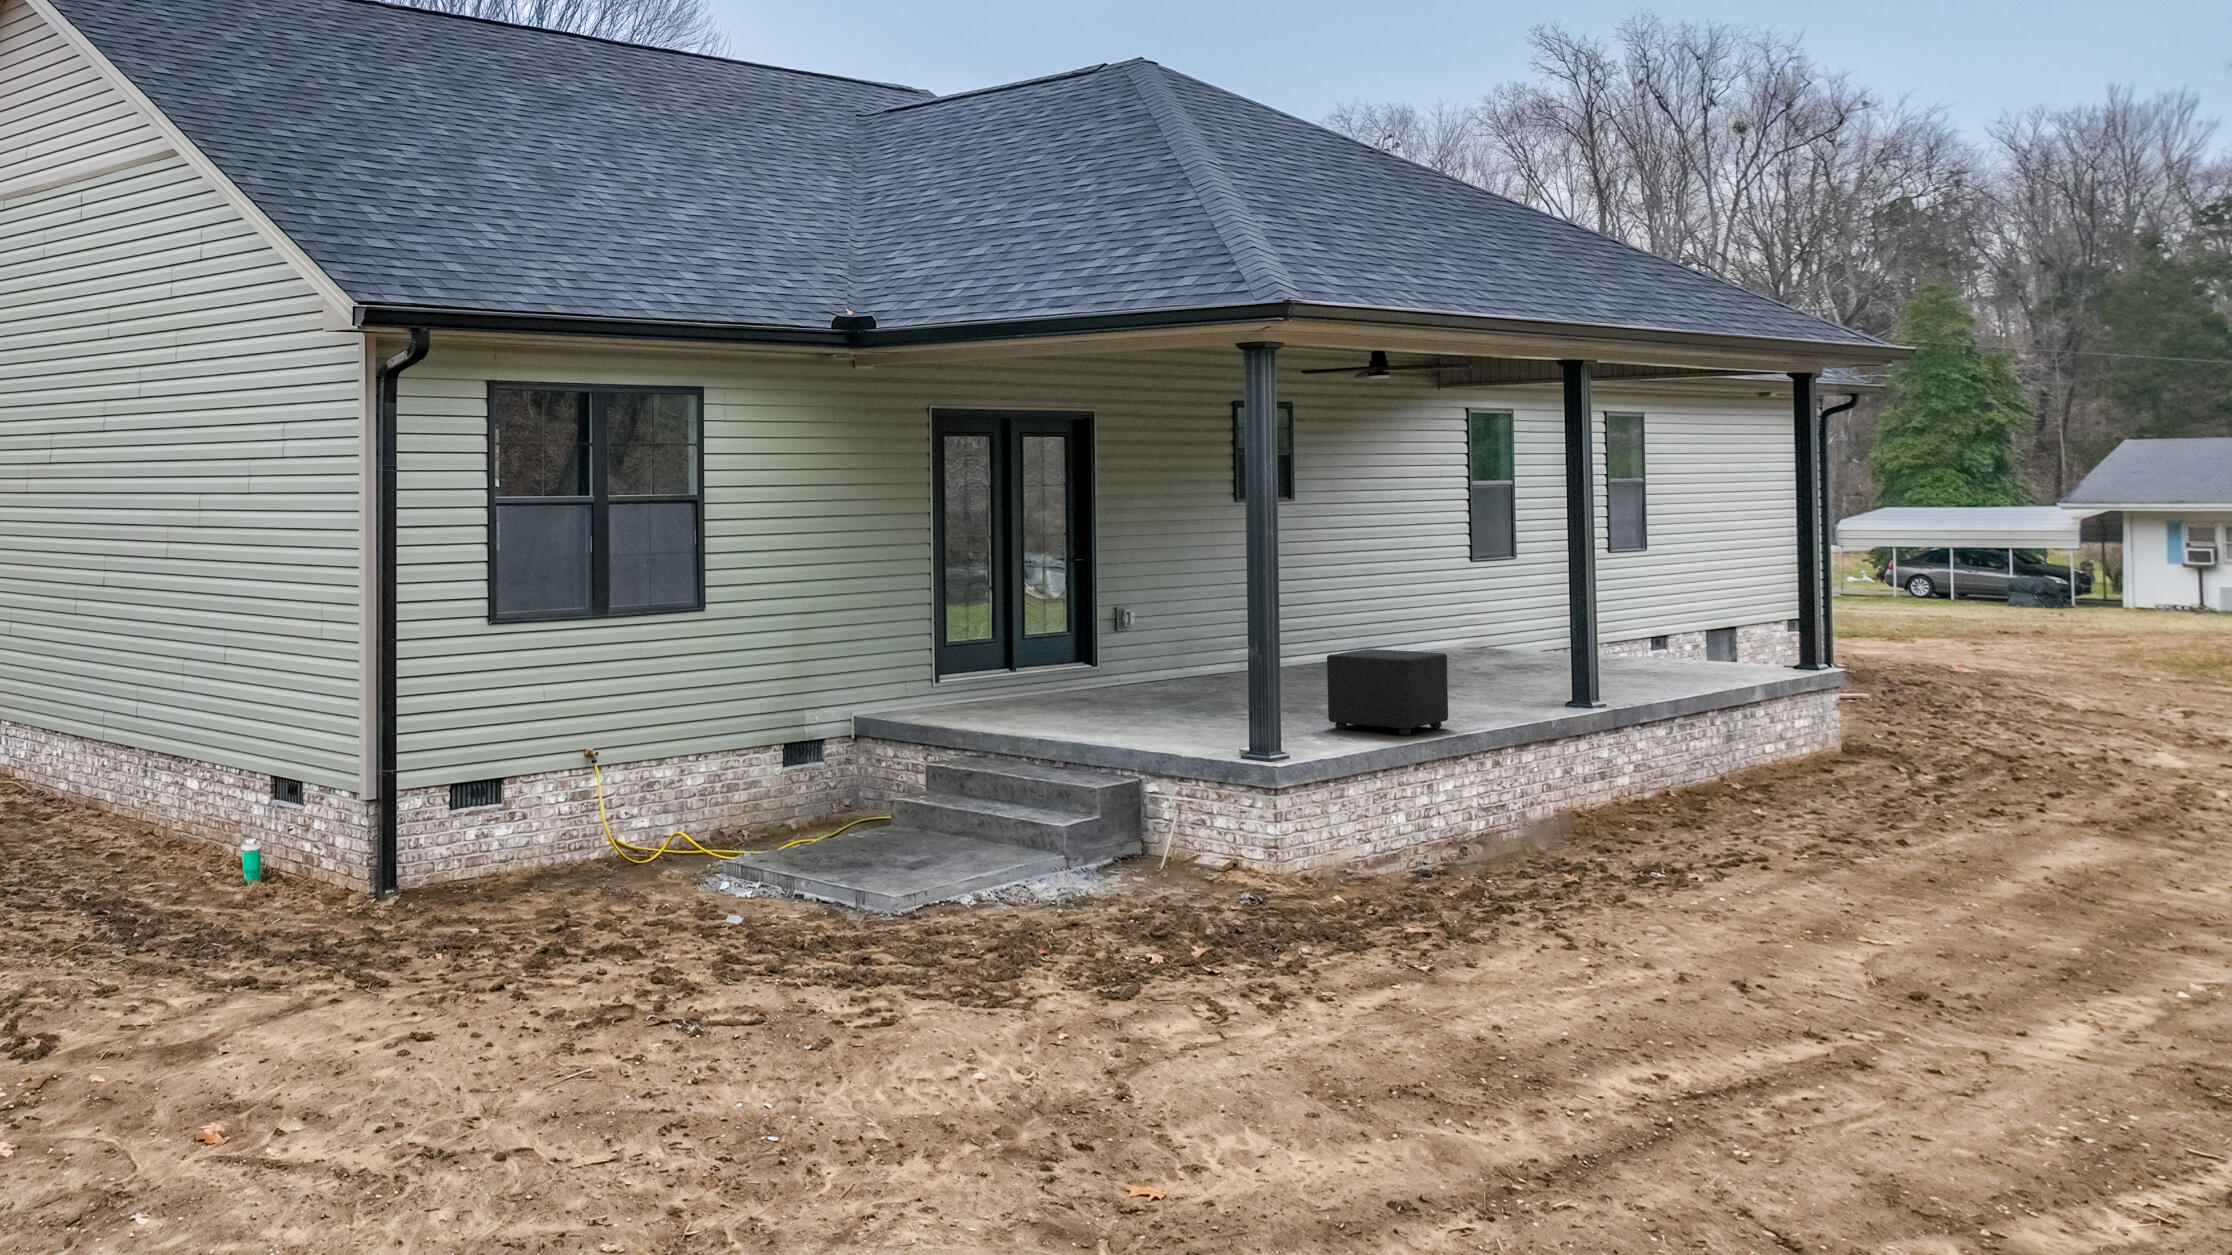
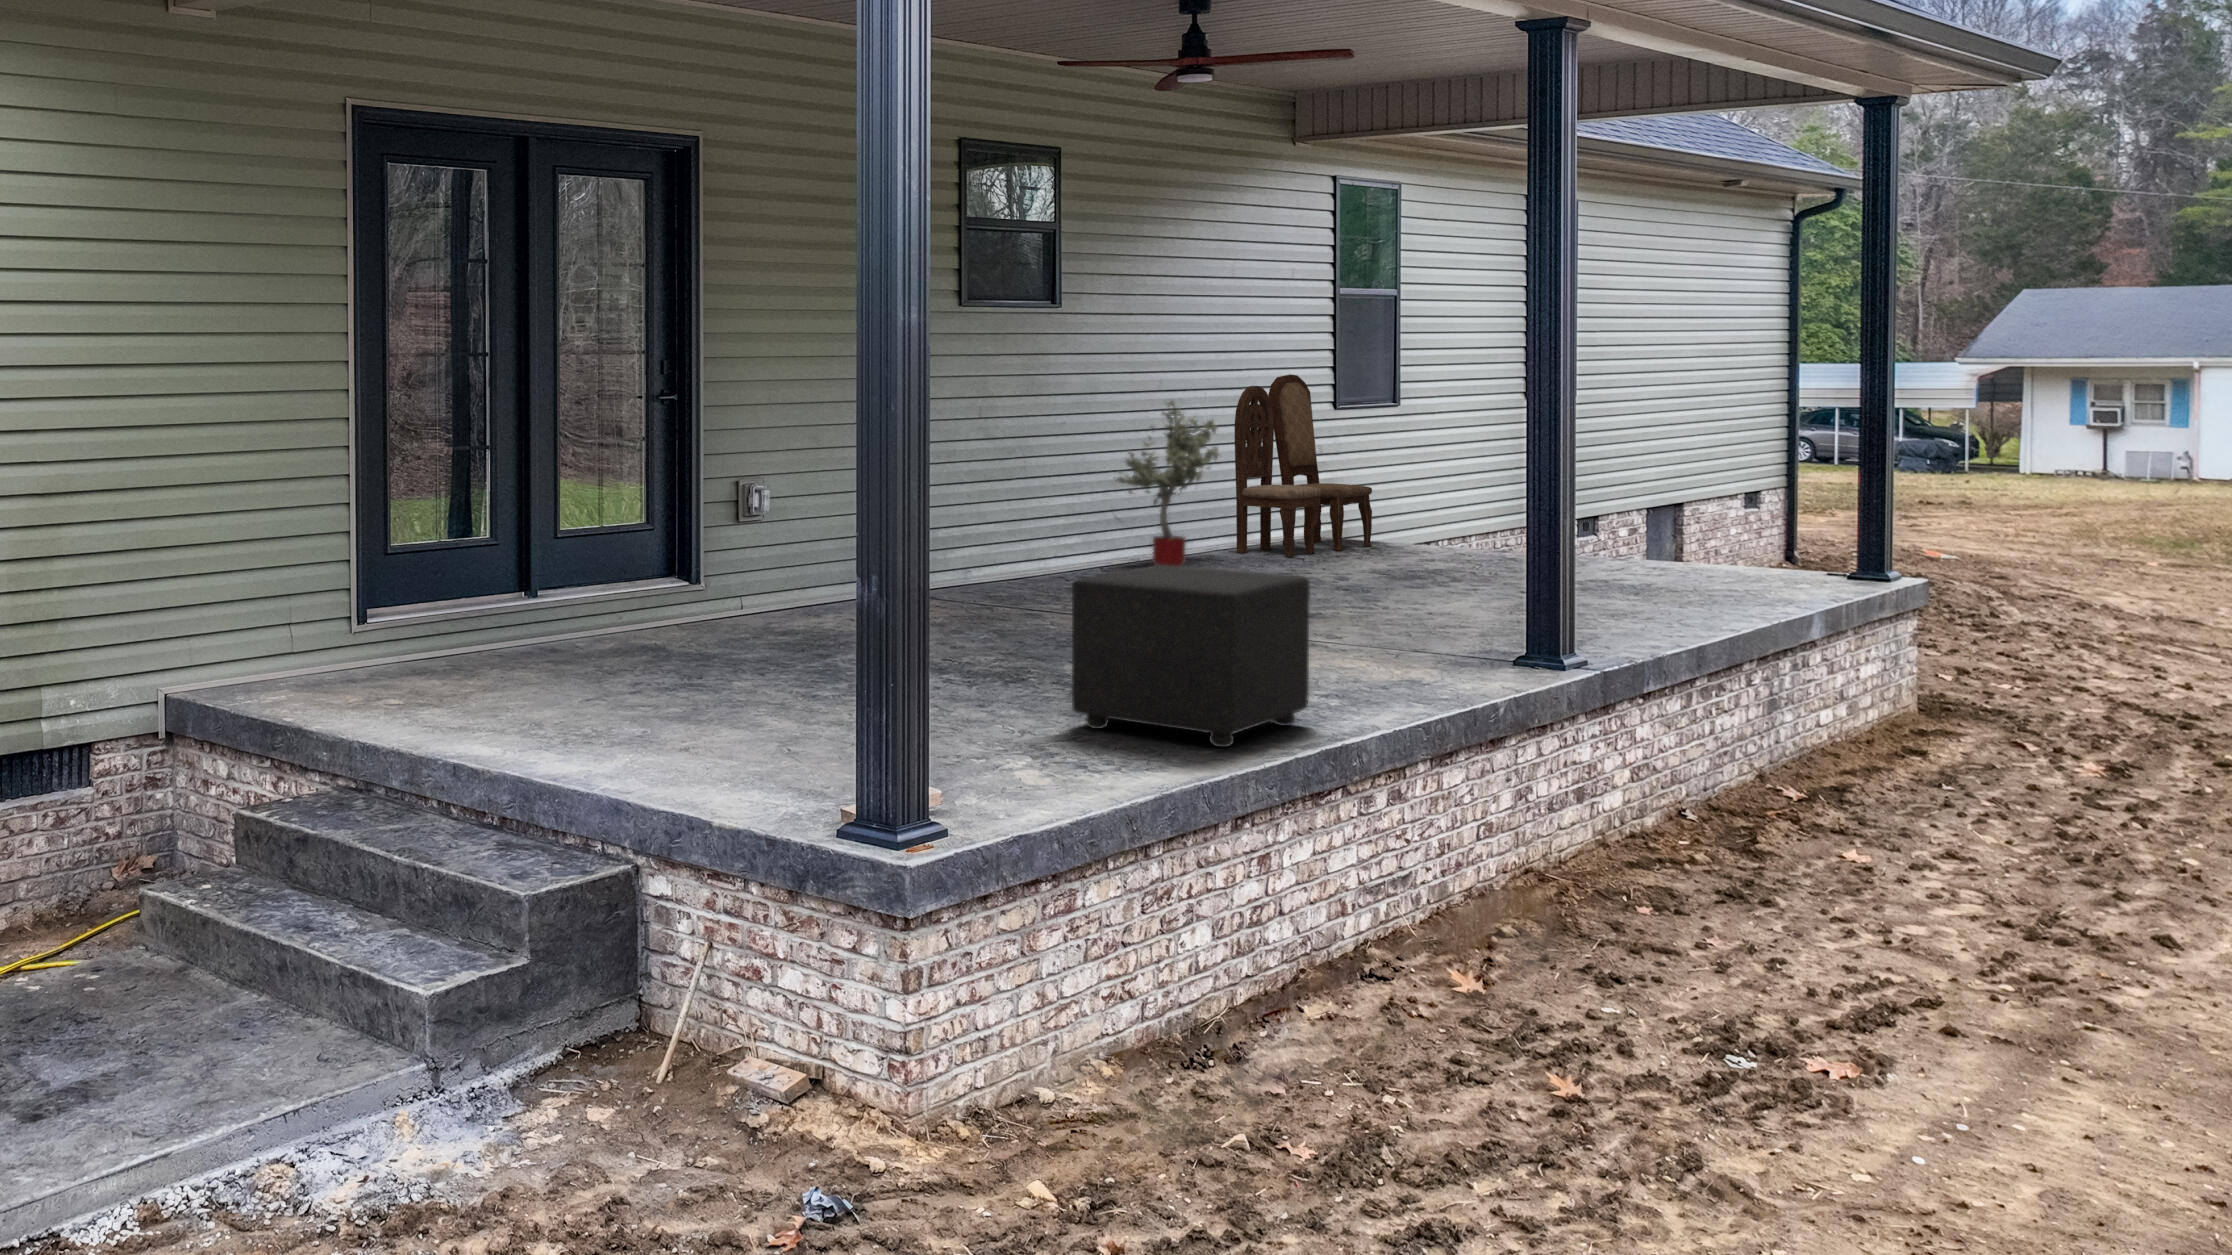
dining chair: none [1402,539,1496,658] -> present [1234,374,1372,557]
potted tree: none [1325,557,1394,665] -> present [1116,401,1221,566]

